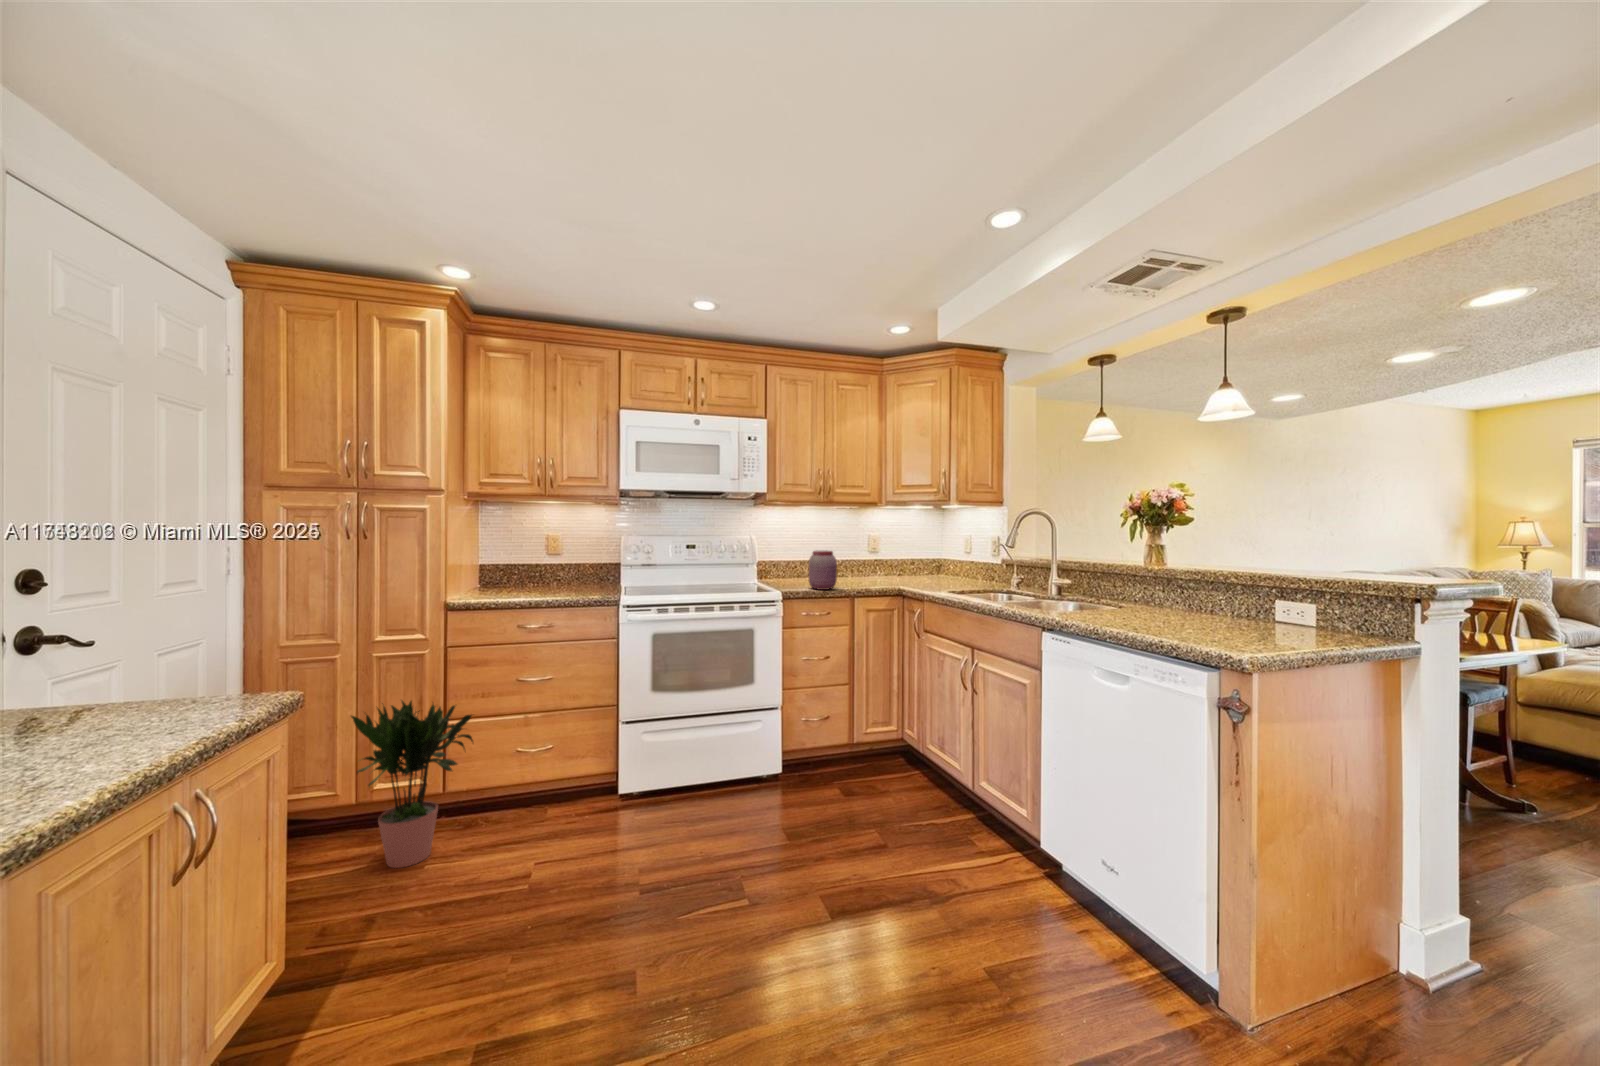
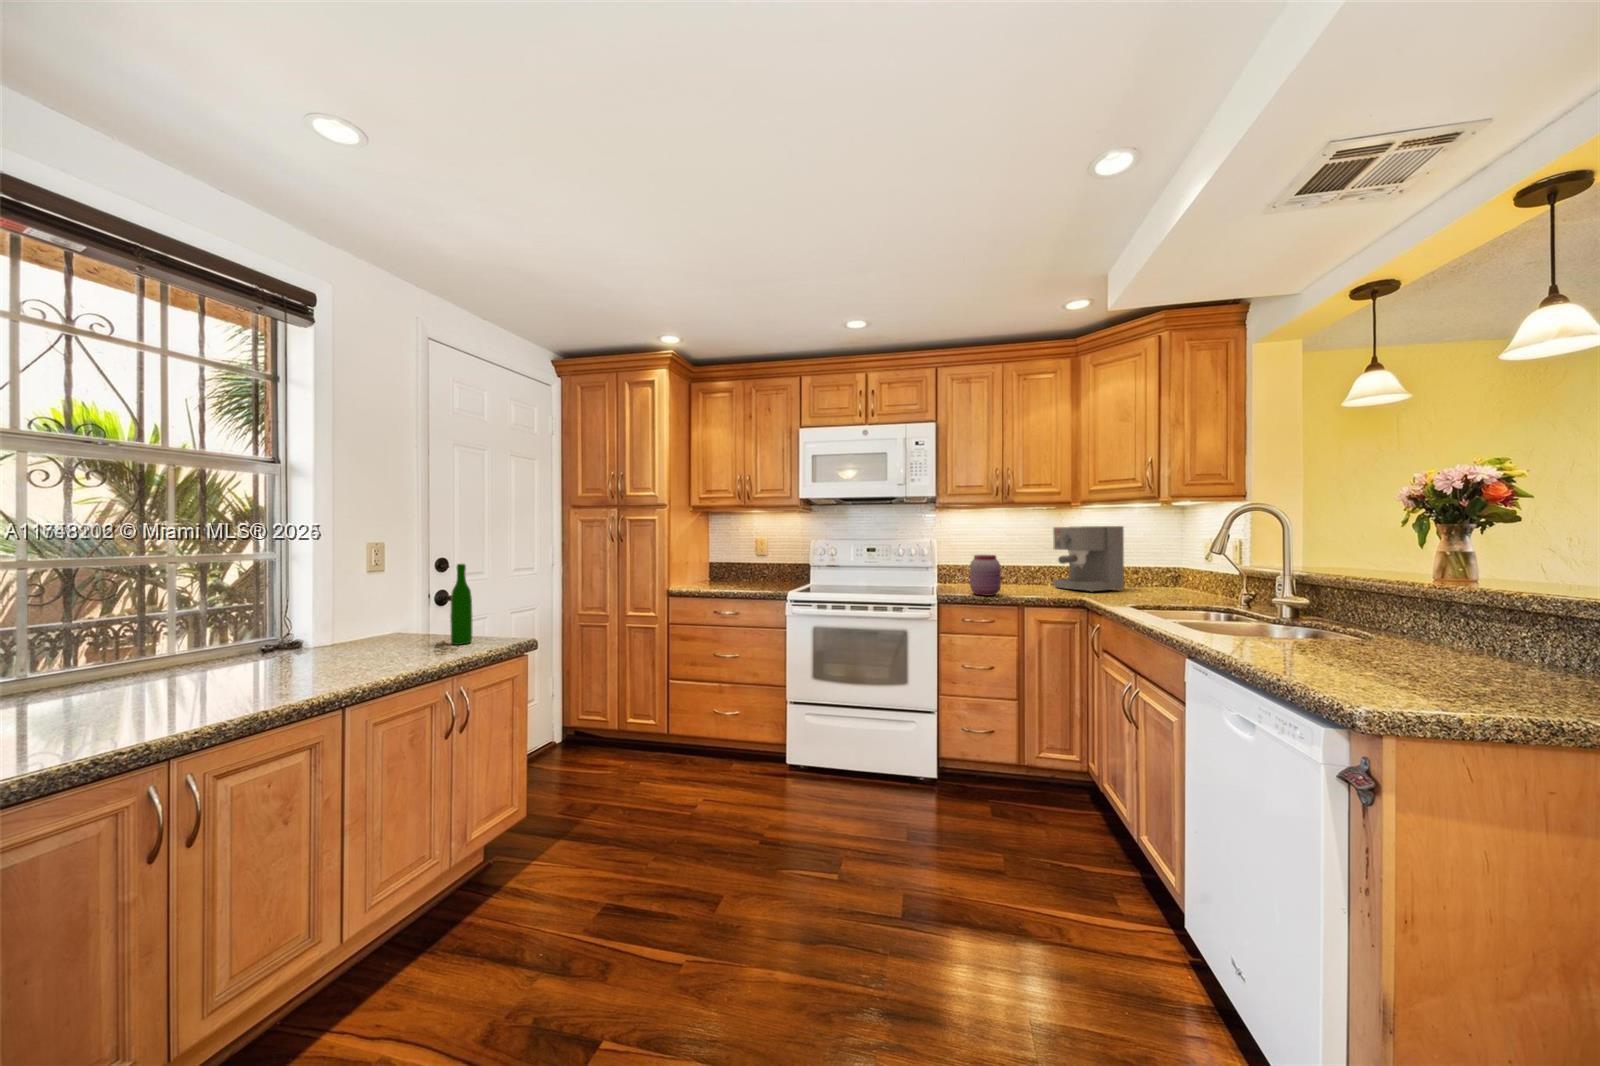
coffee maker: none [860,524,914,582] -> present [1053,526,1124,592]
wine bottle: none [129,580,178,722] -> present [450,564,472,645]
potted plant: present [351,701,473,868] -> none [599,652,676,779]

